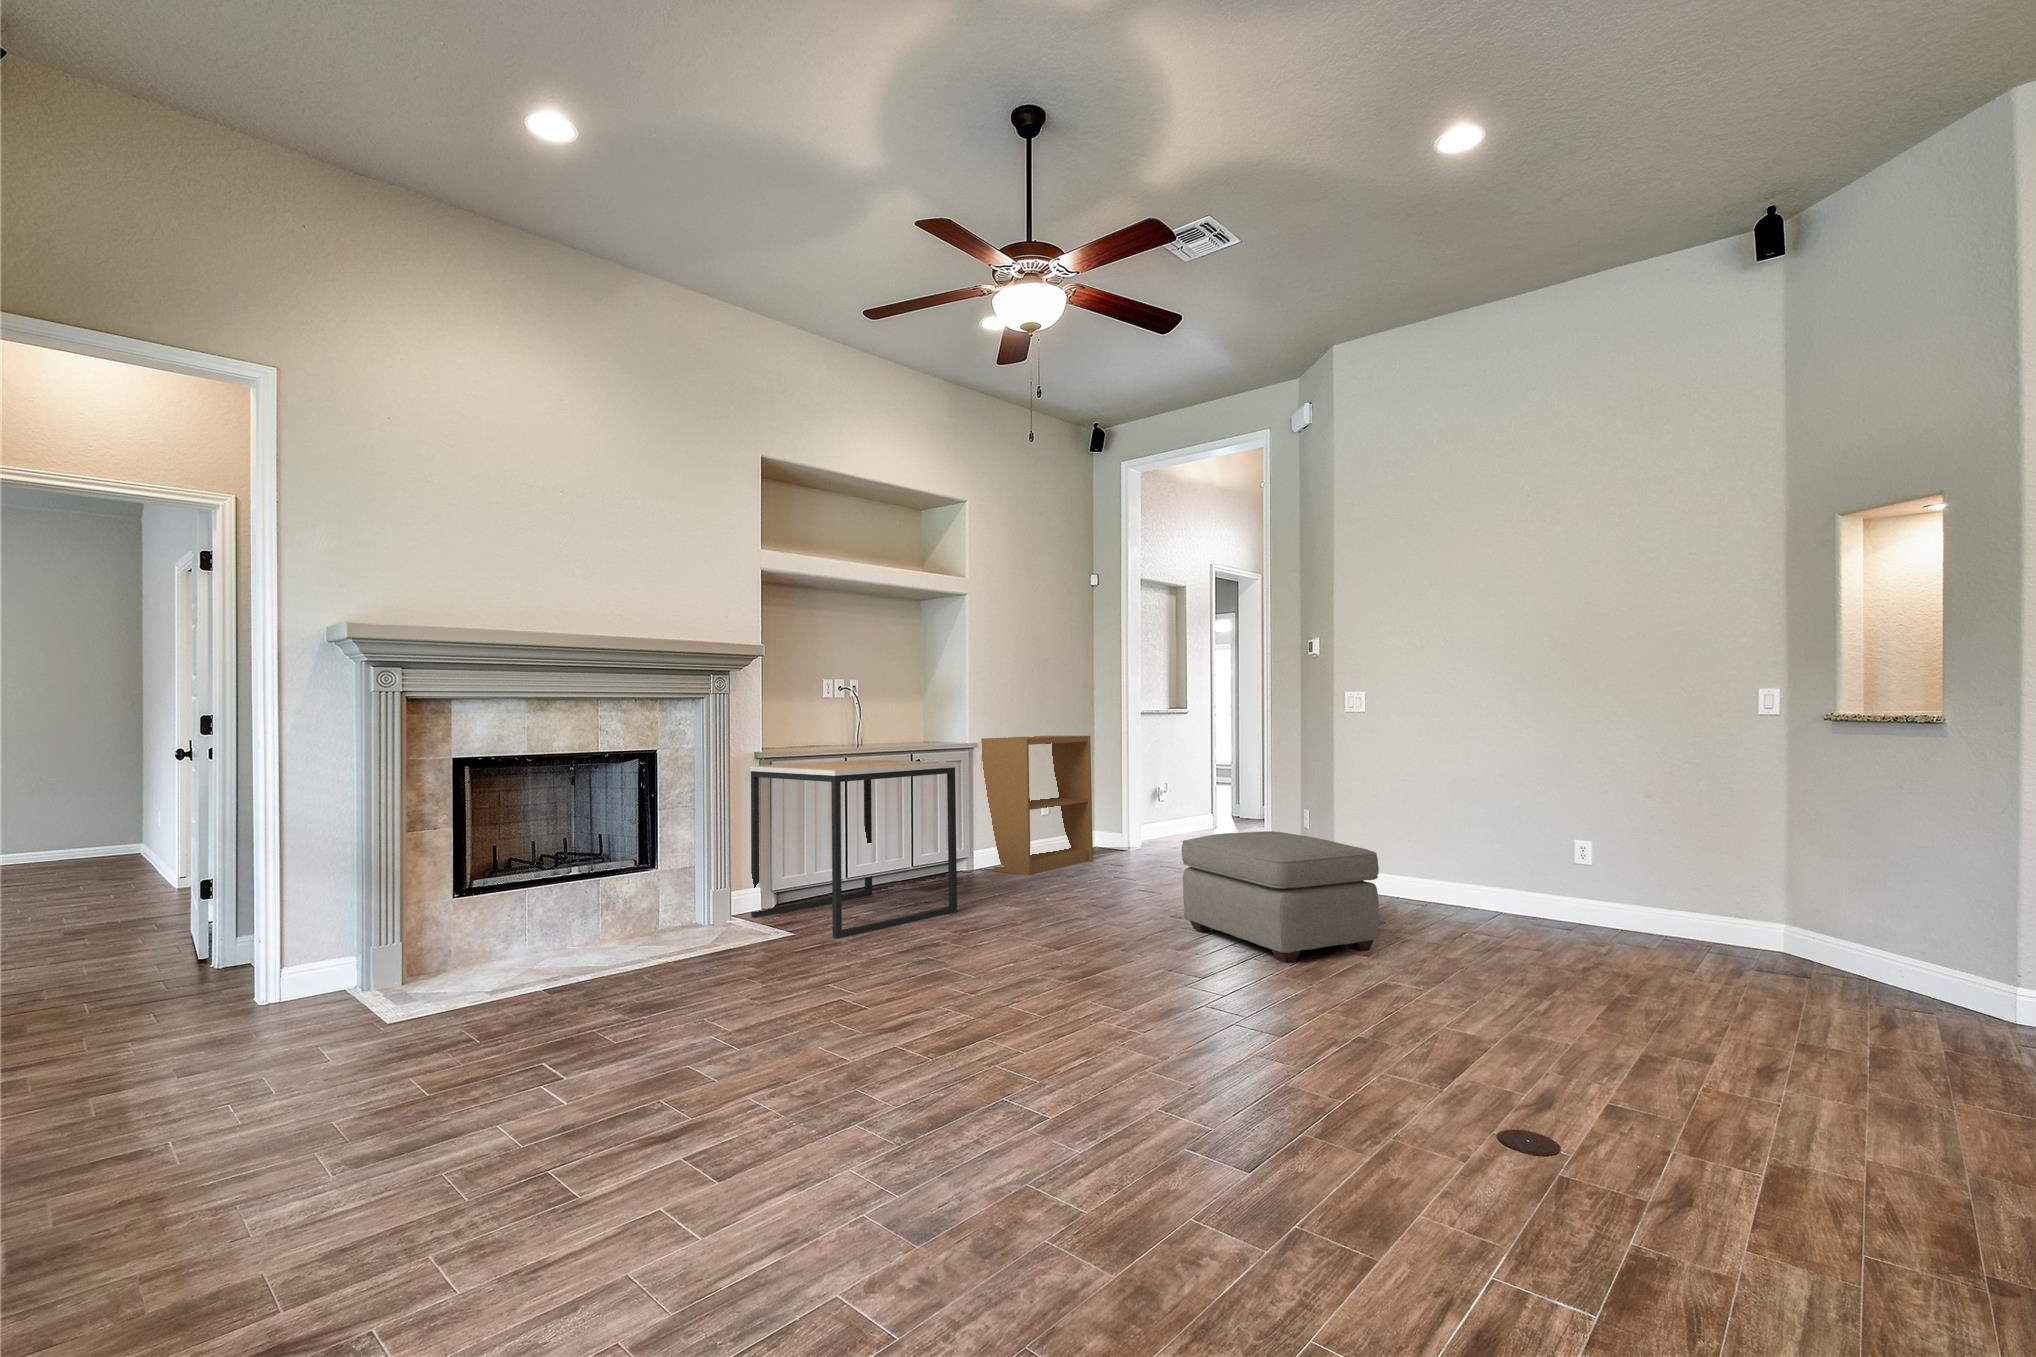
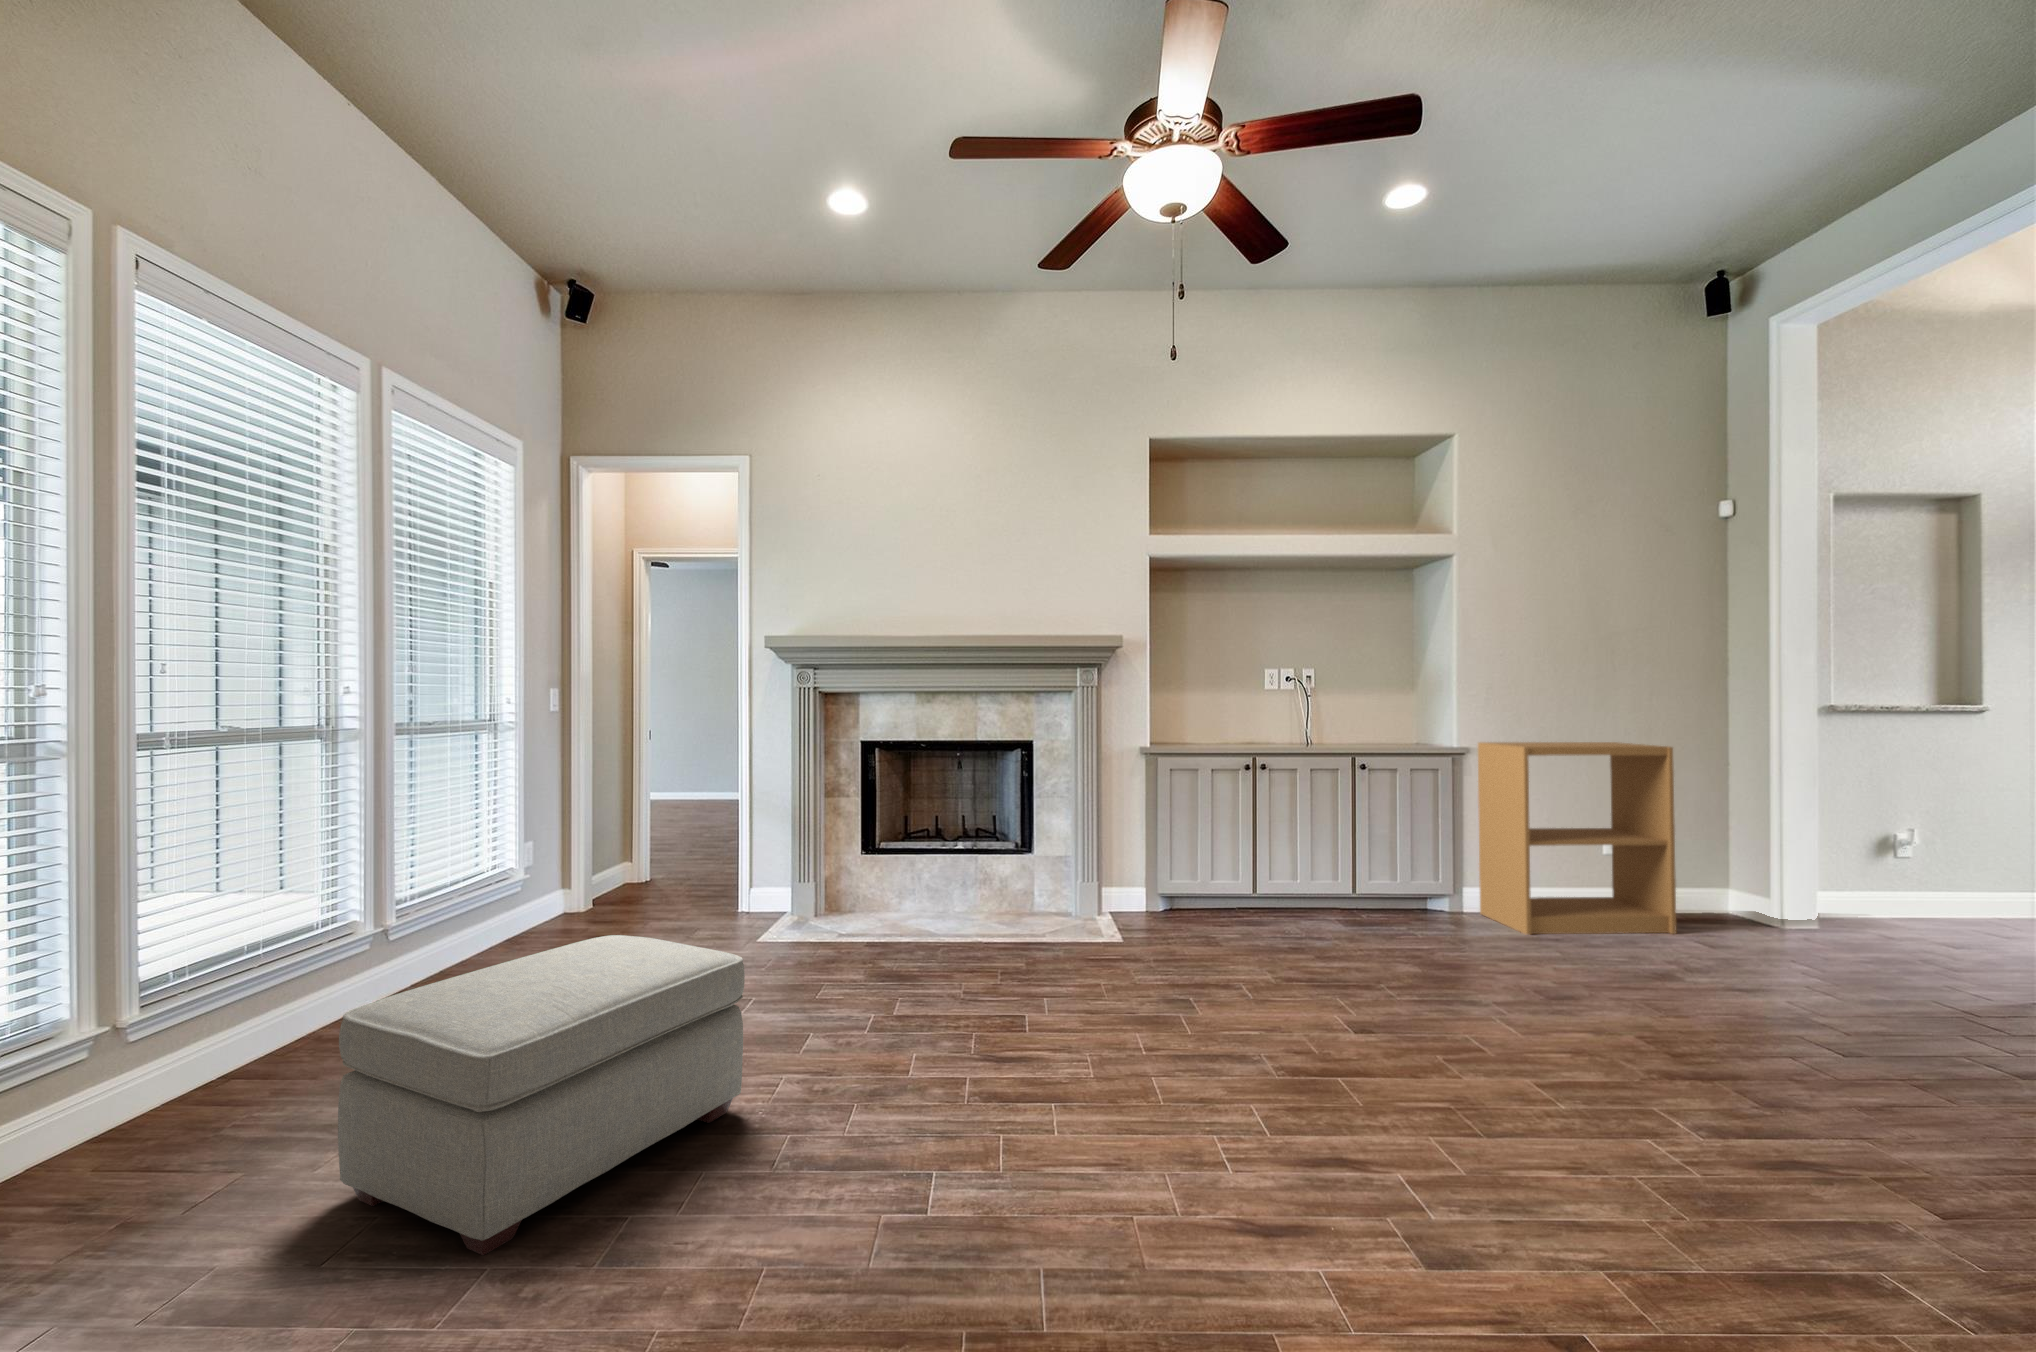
side table: present [750,760,957,939] -> none [1129,761,1327,963]
ottoman: present [1182,831,1379,963] -> present [338,935,745,1255]

